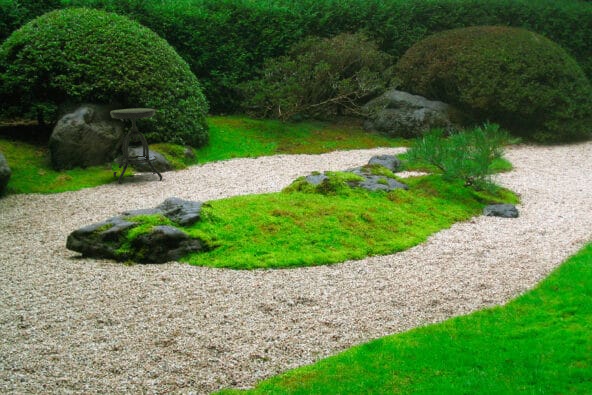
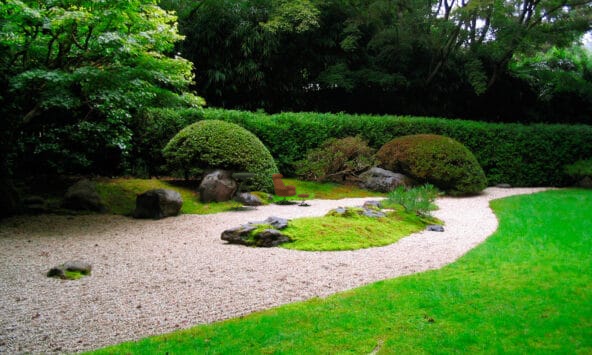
lounge chair: none [193,108,266,170] -> present [272,174,309,204]

